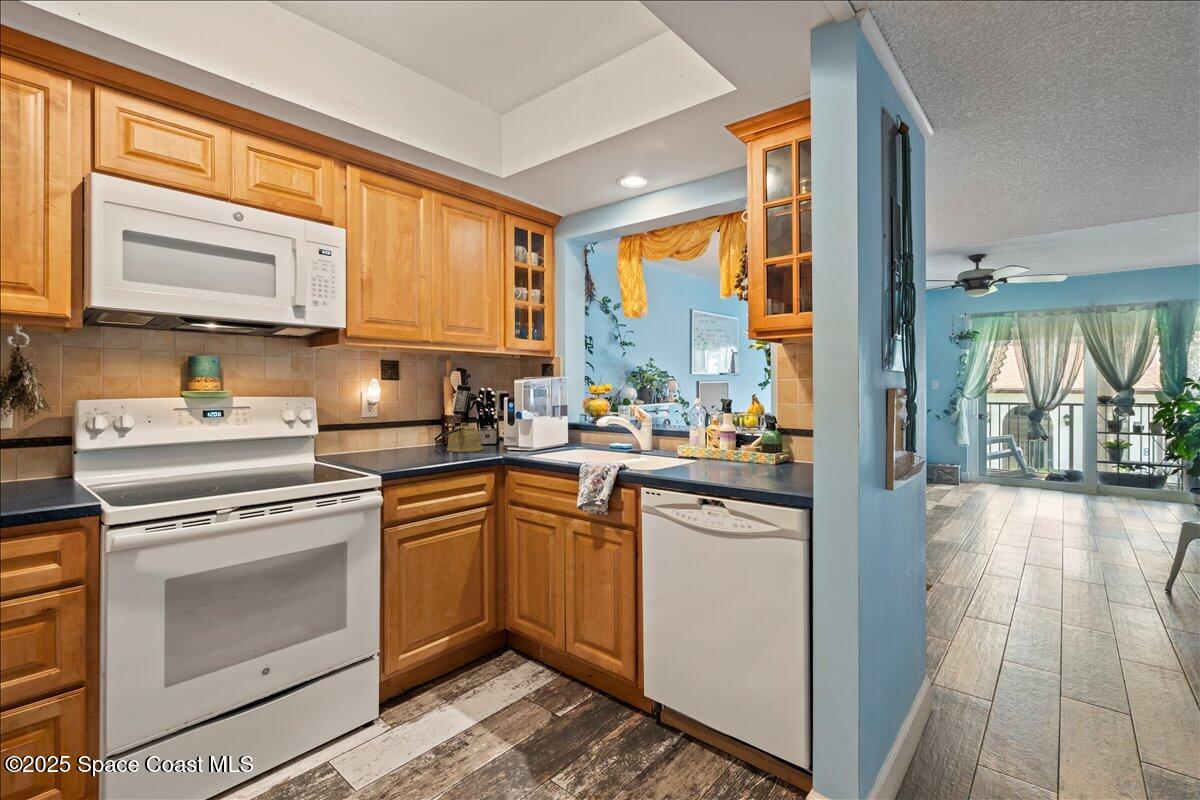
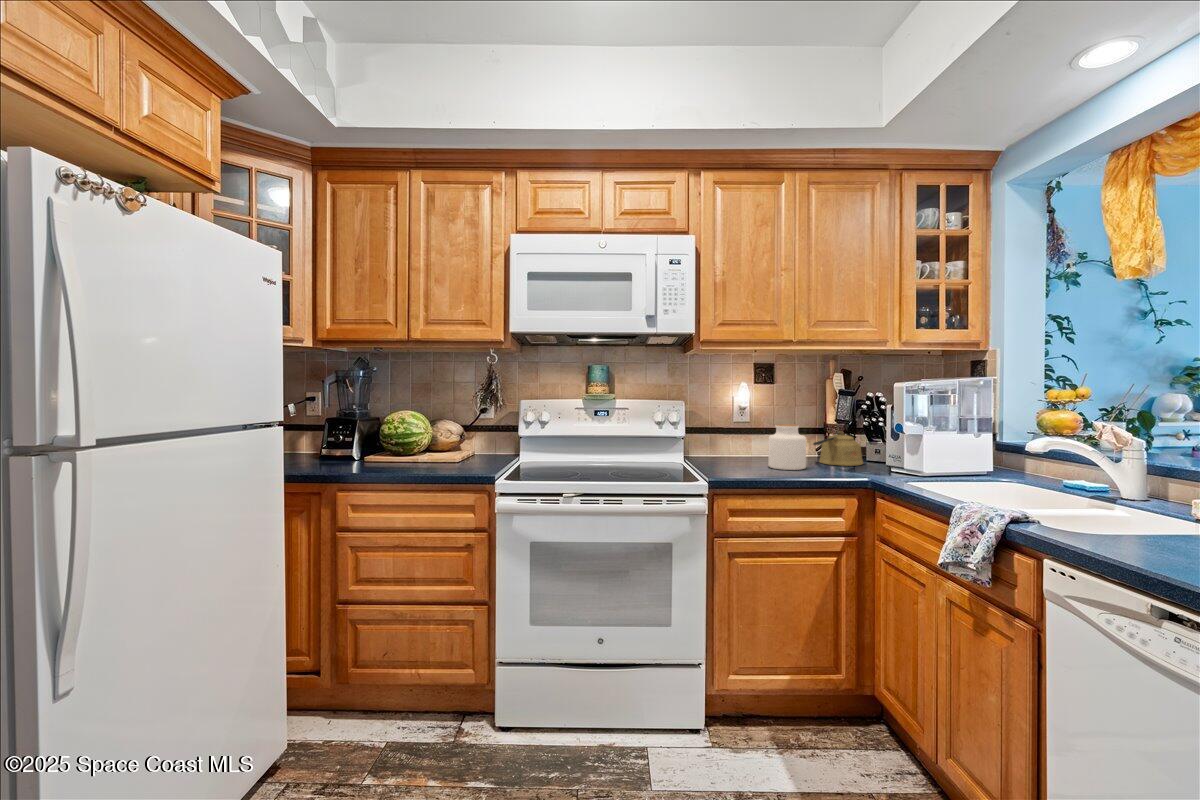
jar: none [412,417,446,459] -> present [768,424,806,470]

